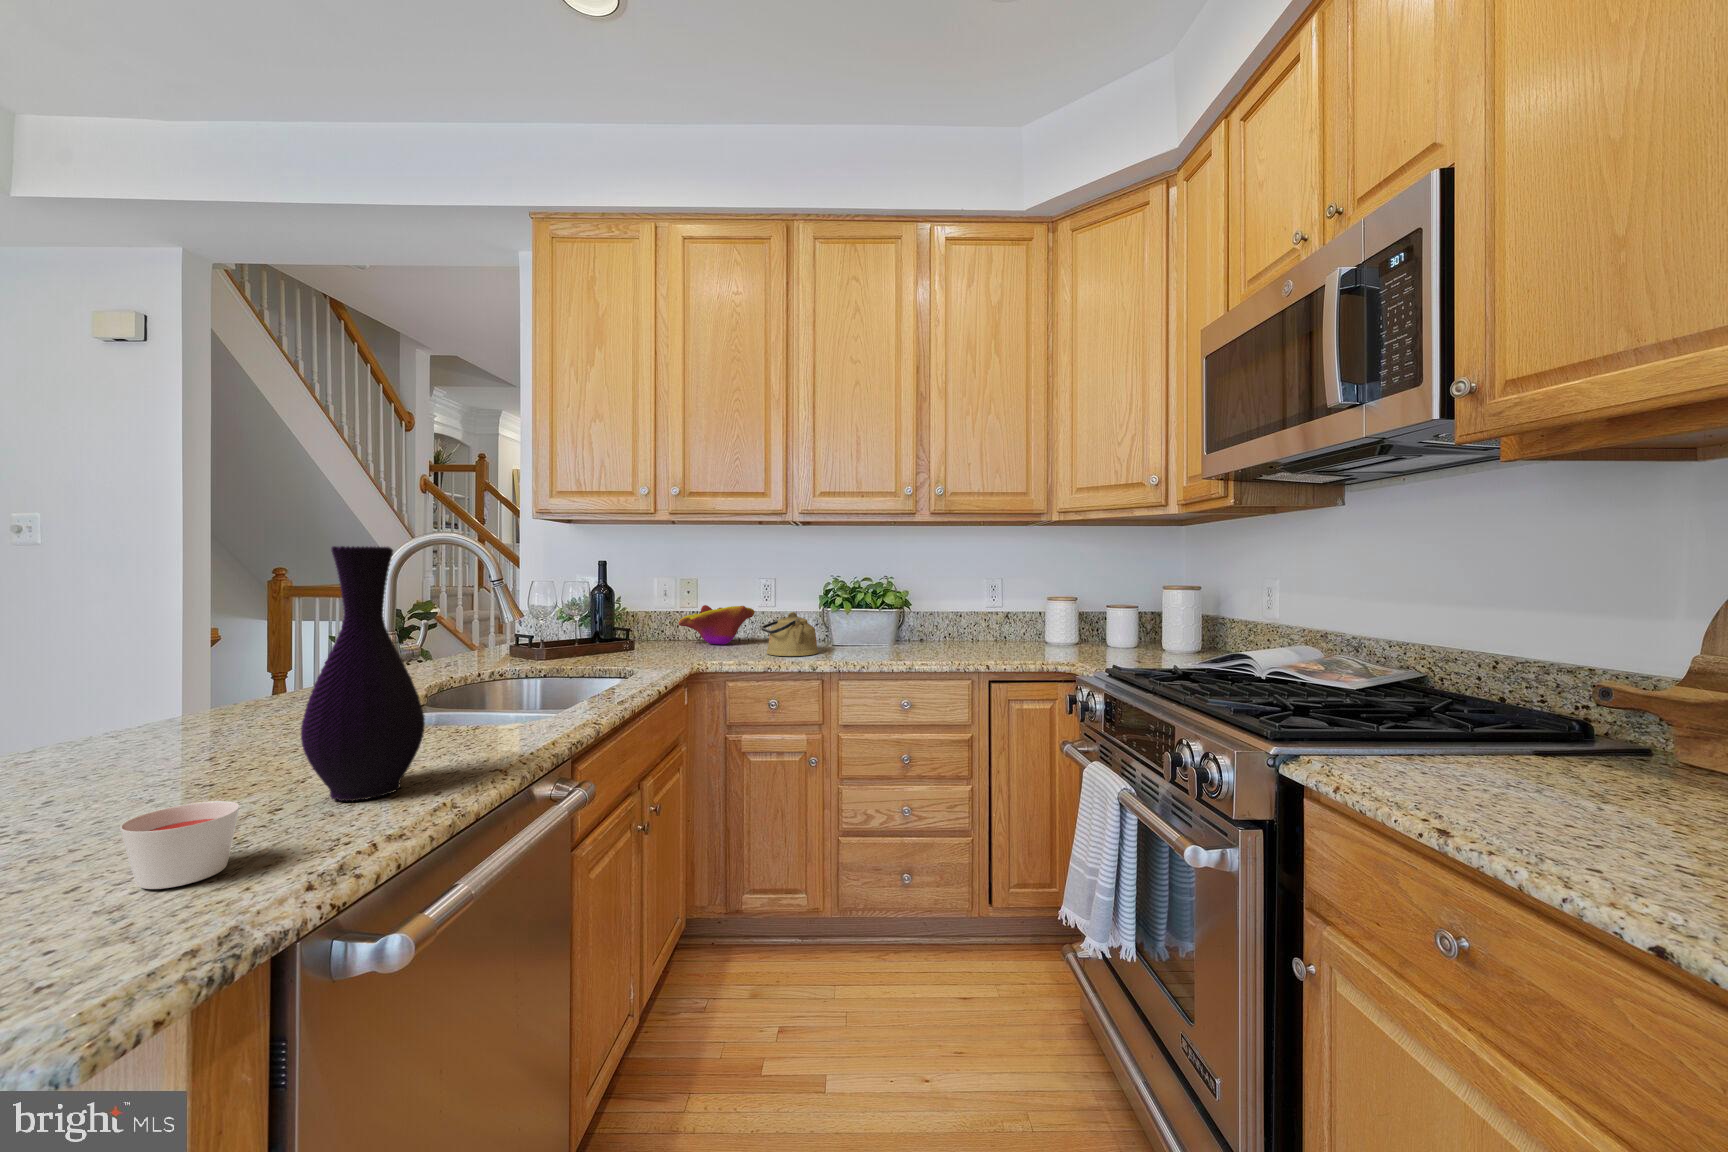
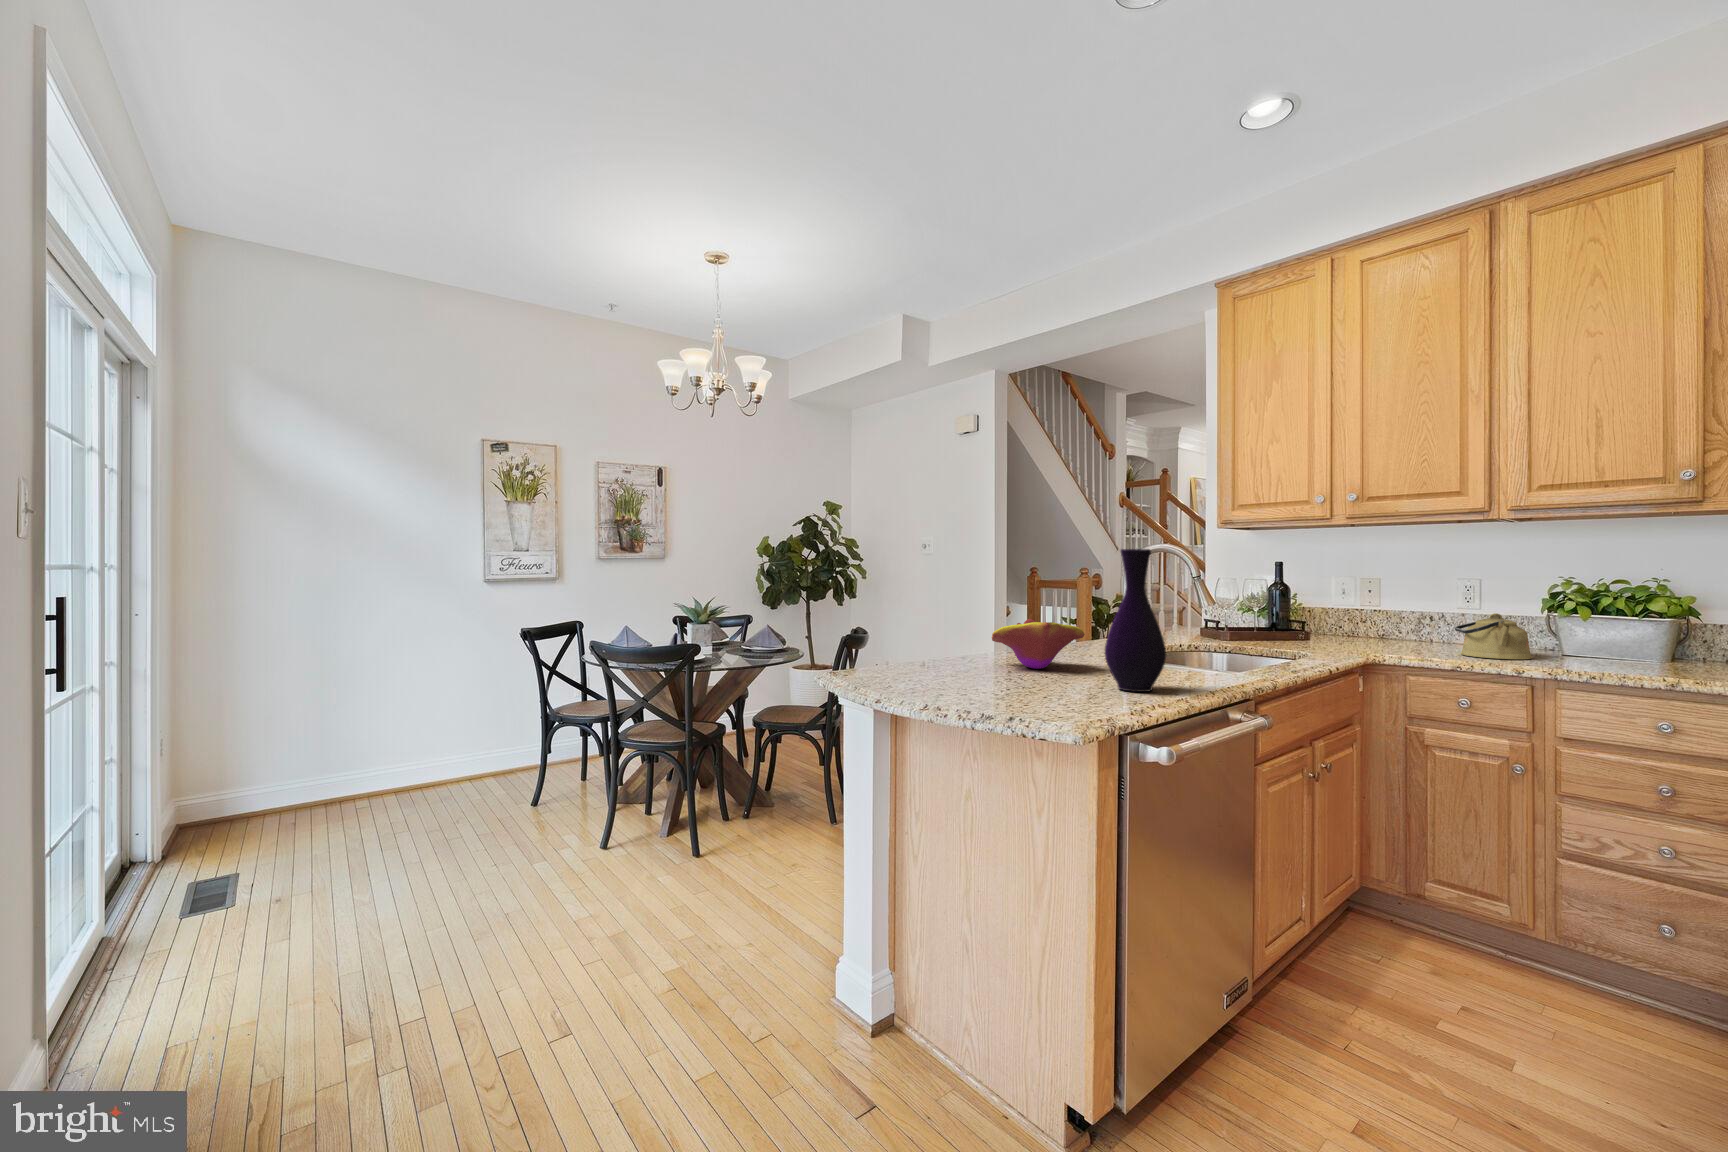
decorative bowl: present [678,605,755,644] -> present [992,619,1085,669]
candle: present [120,801,239,889] -> none [1050,671,1092,705]

